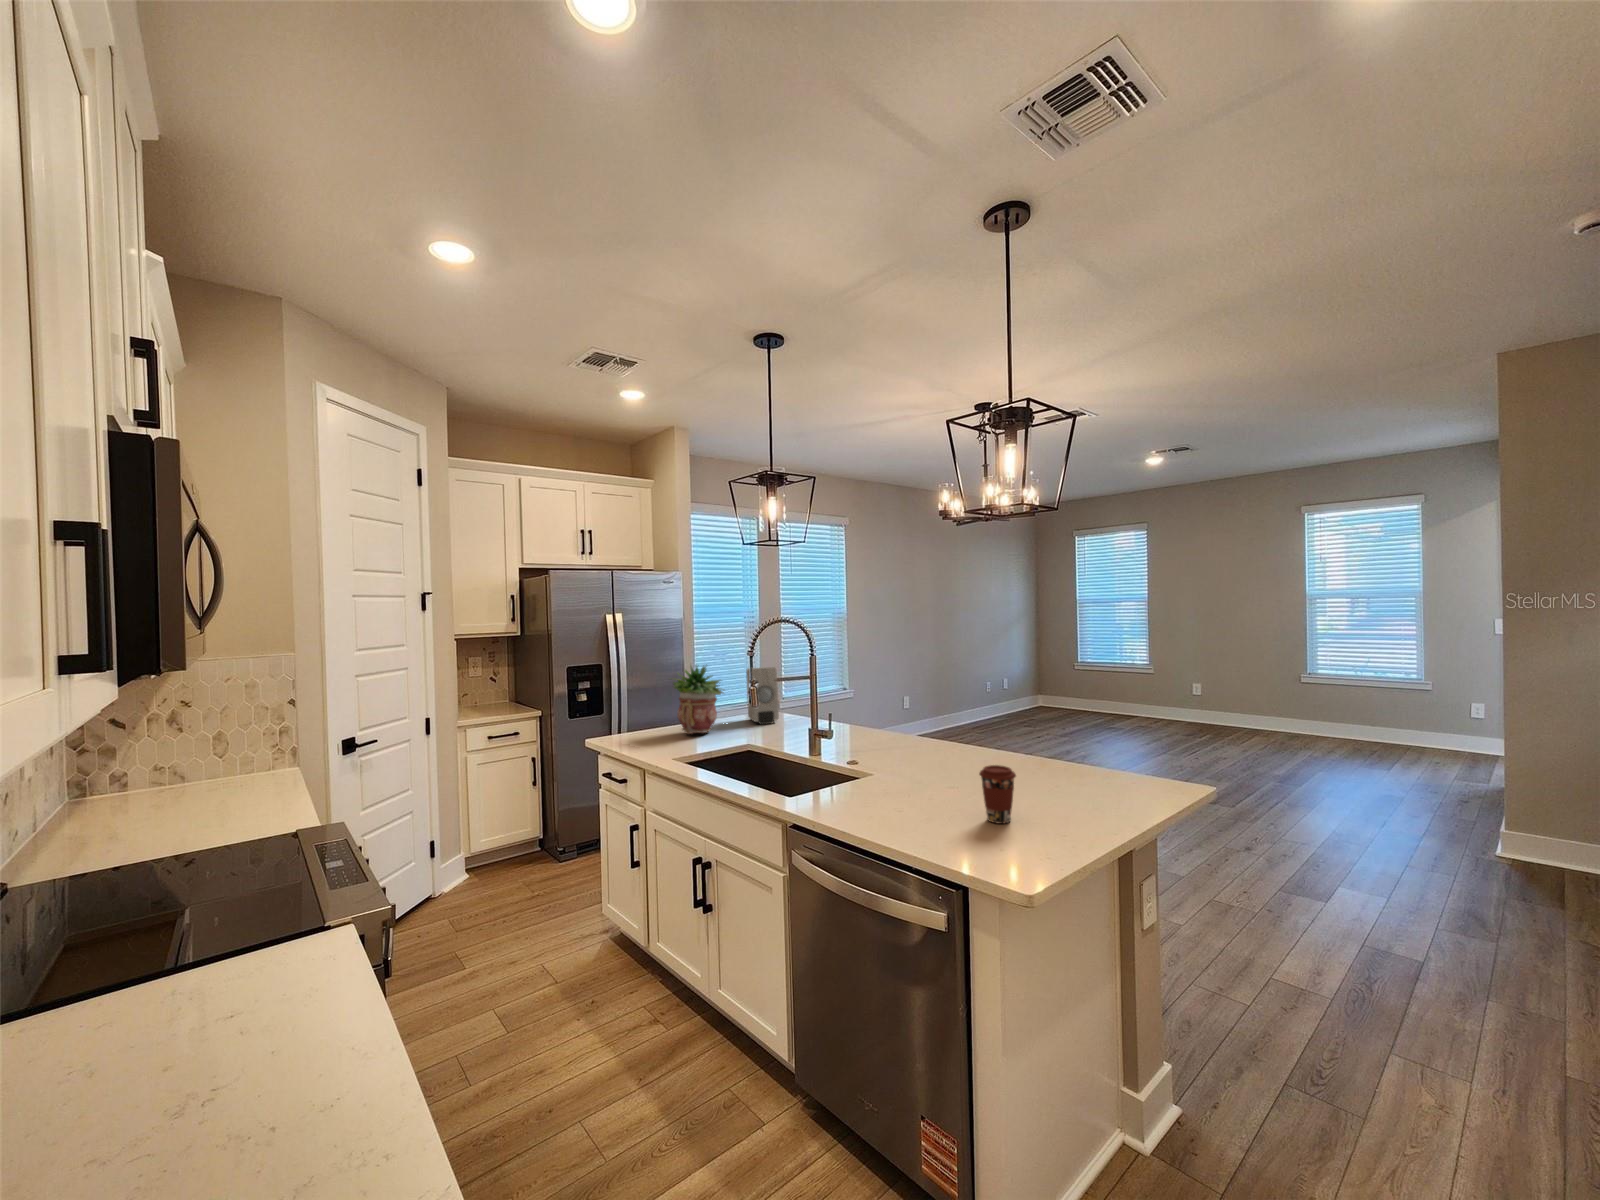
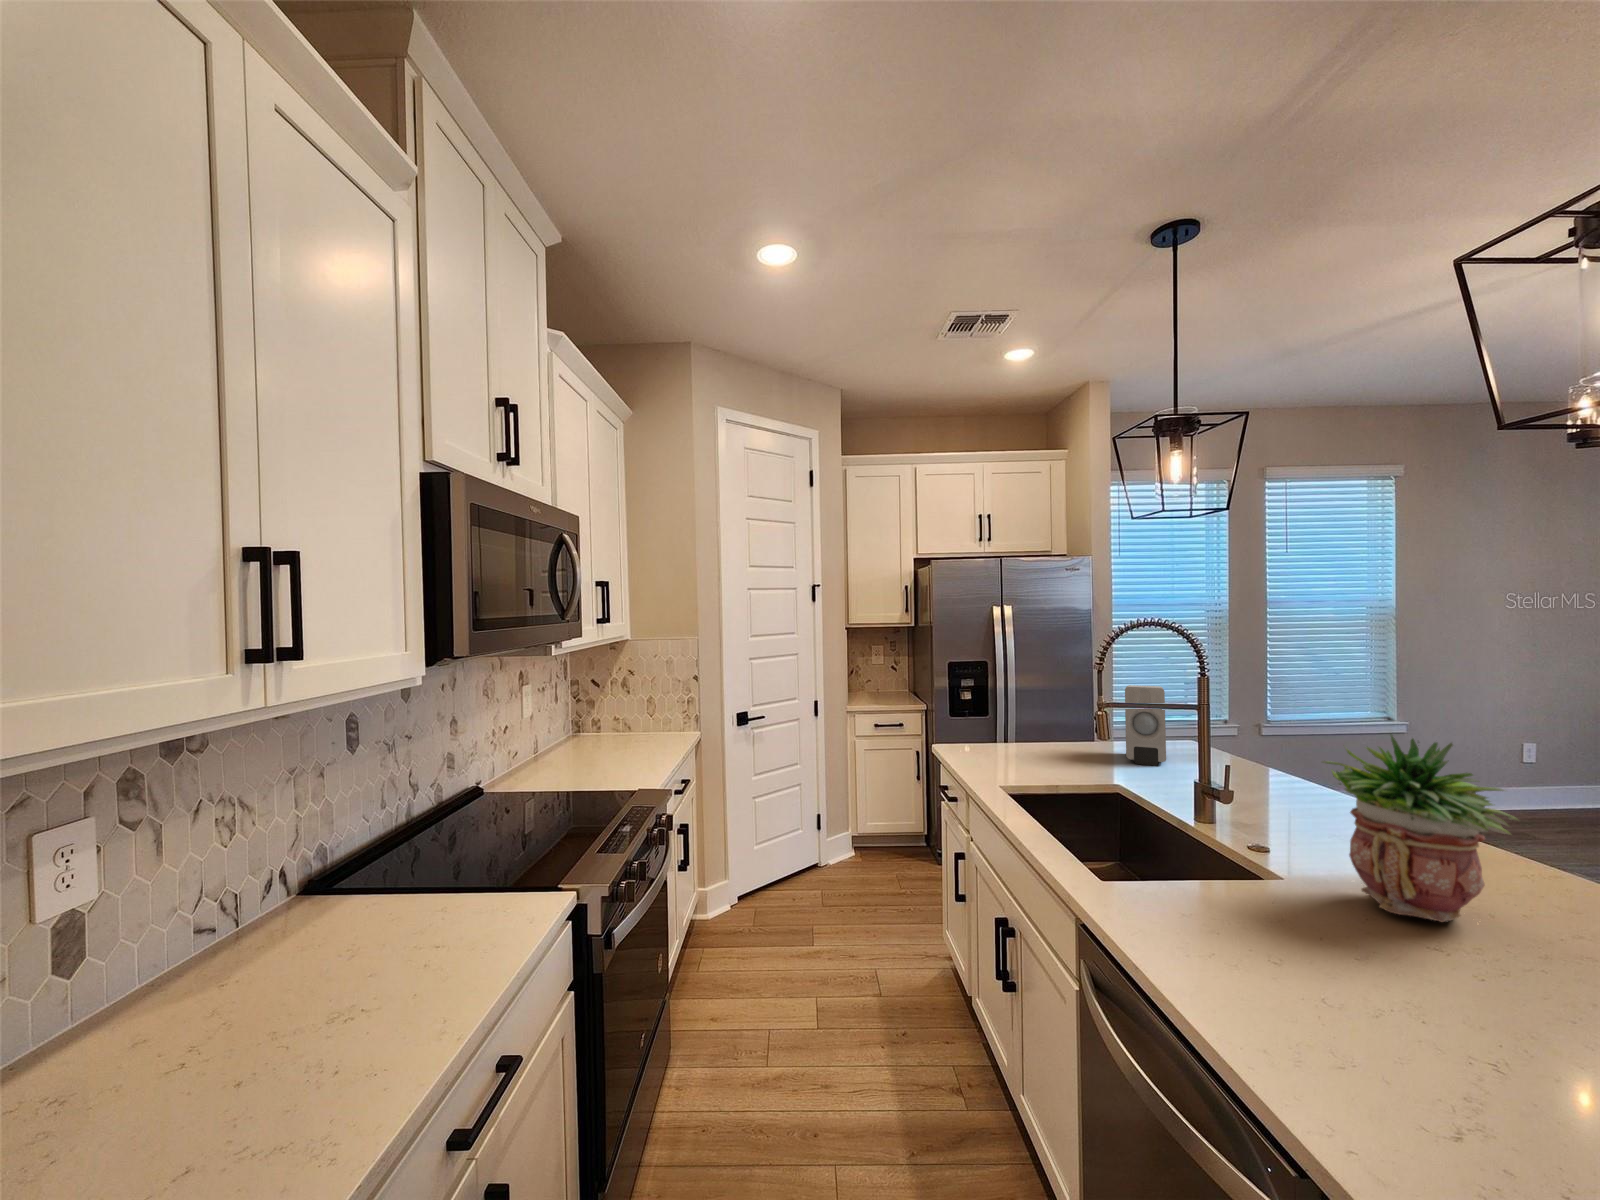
potted plant: present [673,666,723,734] -> present [1323,735,1518,922]
coffee cup: present [979,765,1016,824] -> none [1388,961,1495,1105]

